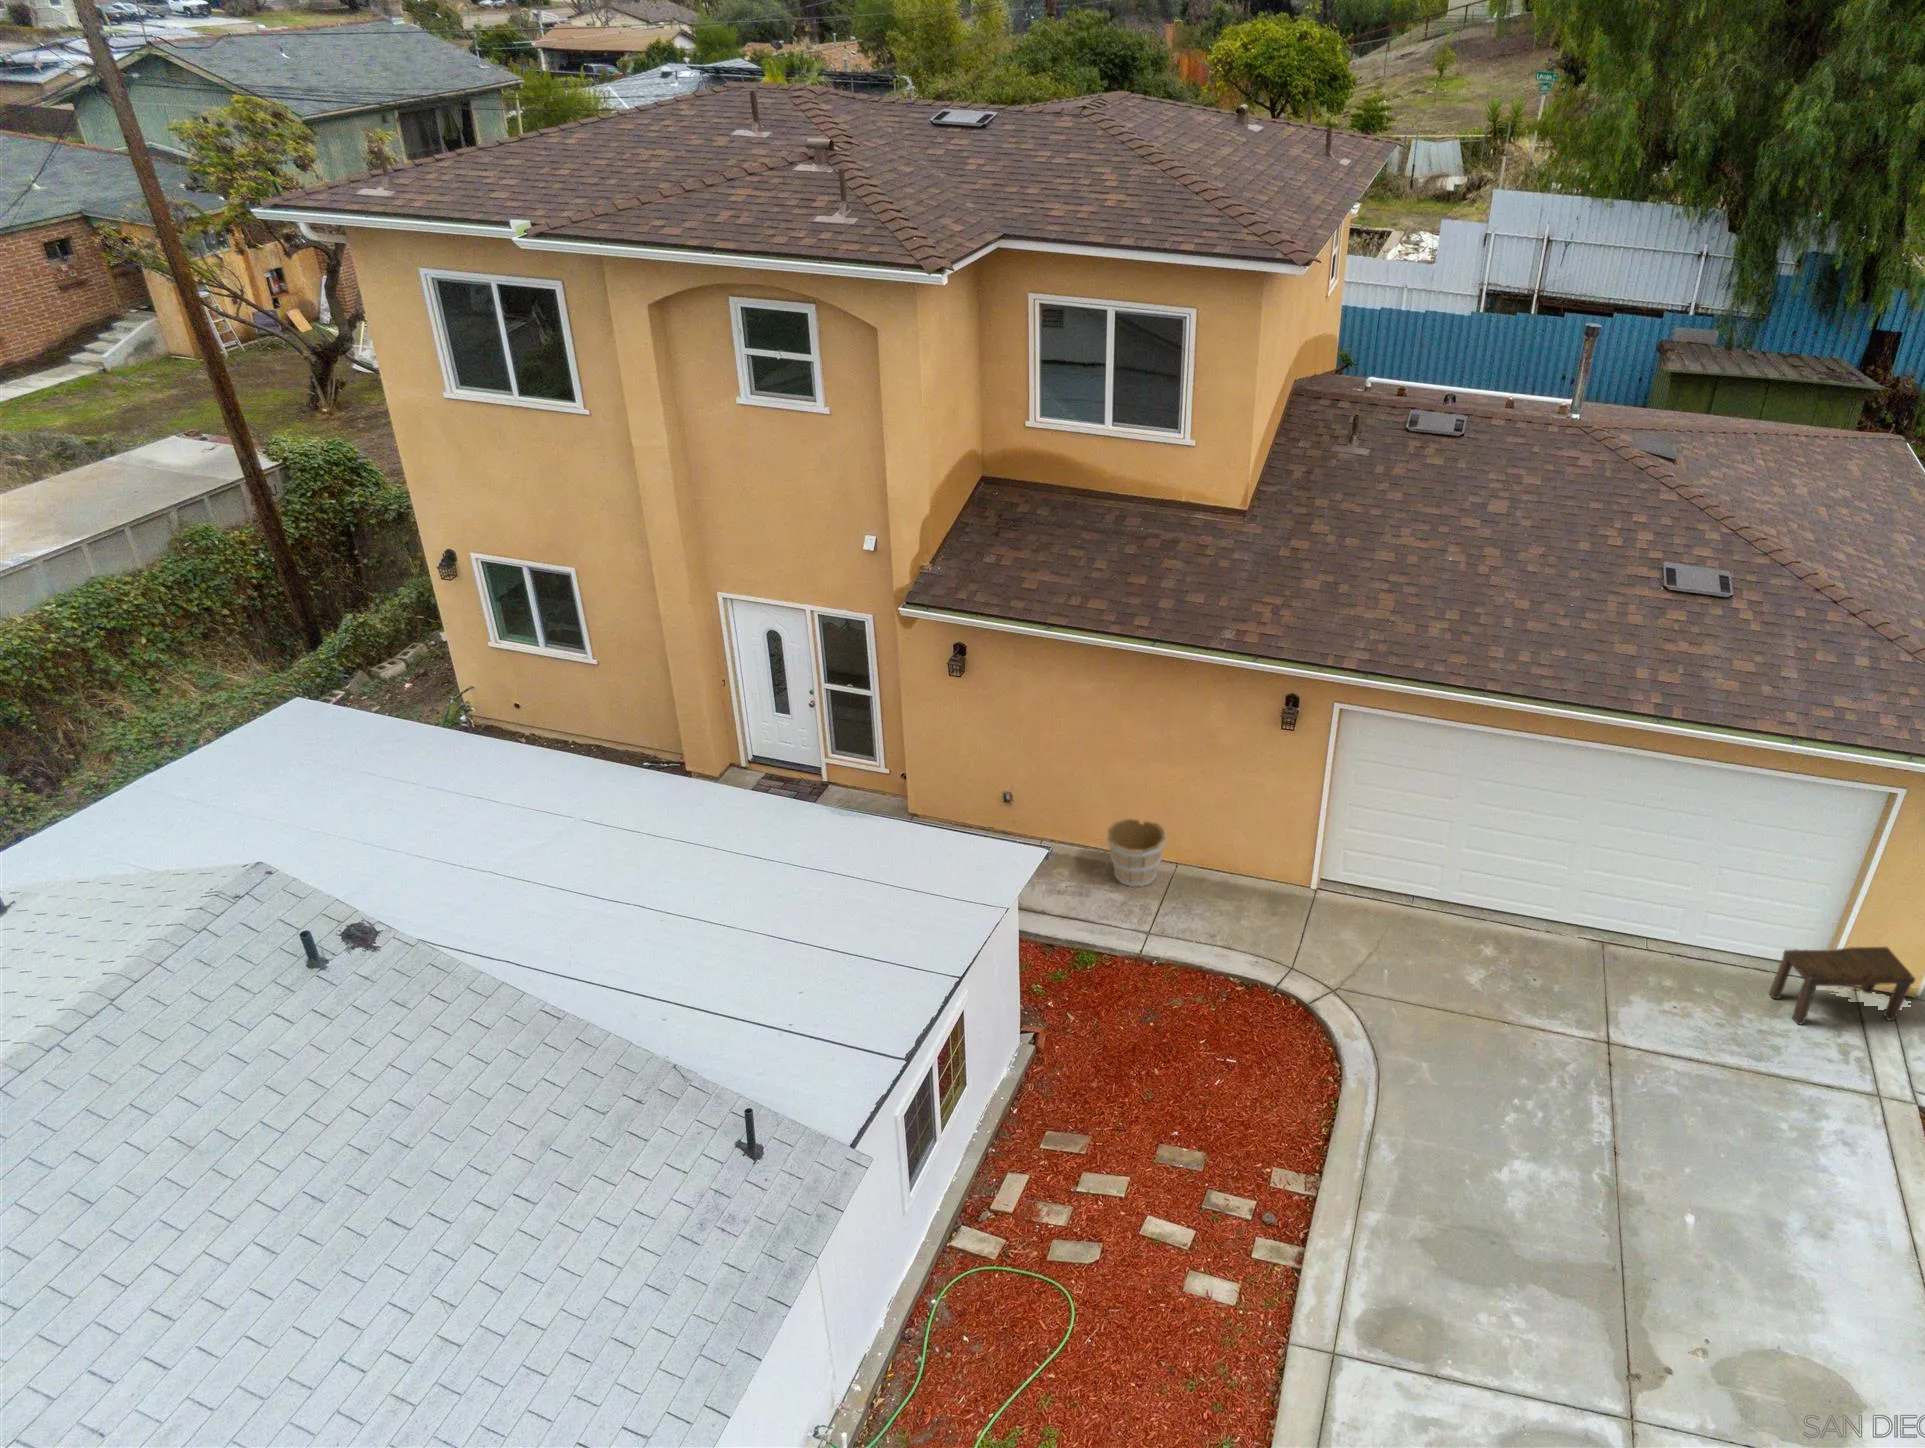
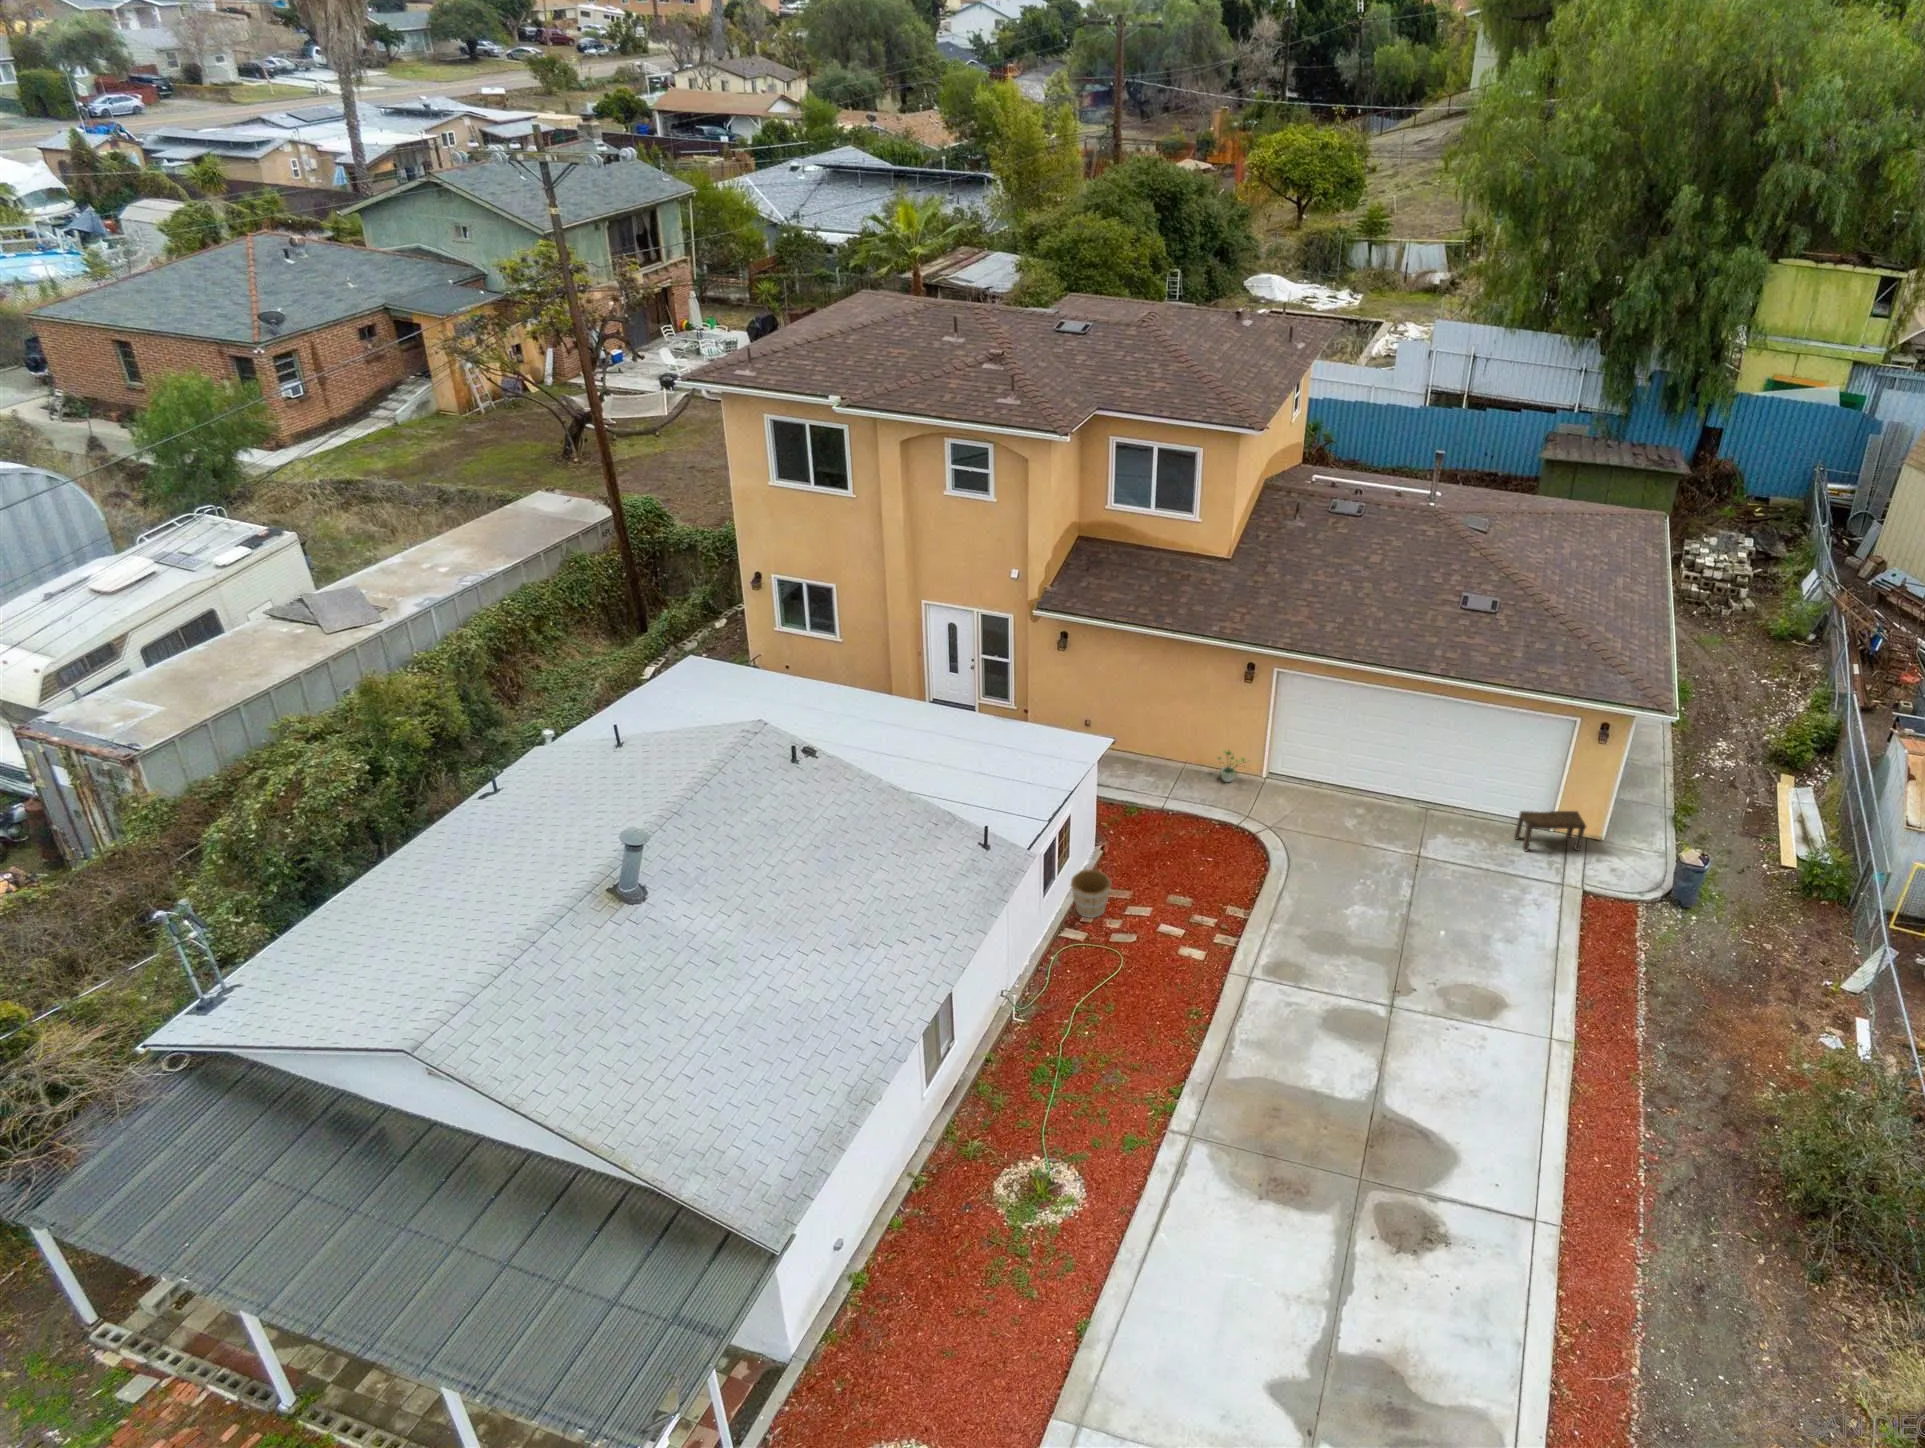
wooden bucket: present [1107,819,1166,887] -> present [1071,870,1111,918]
potted plant: none [1229,831,1295,897] -> present [1218,751,1246,782]

